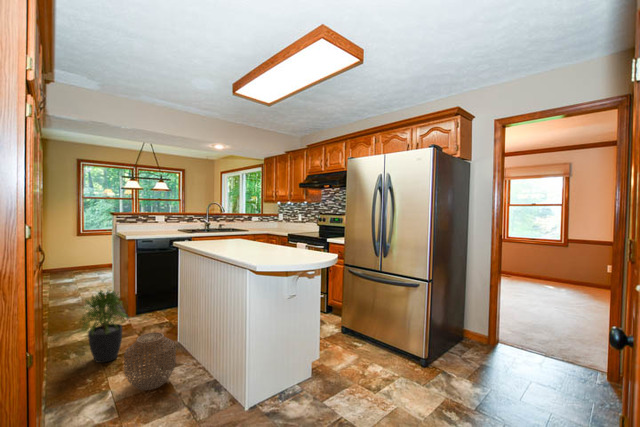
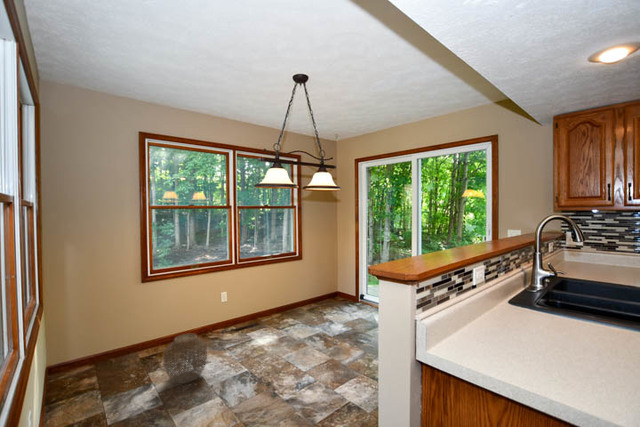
potted plant: present [82,290,126,363] -> none [121,298,164,362]

